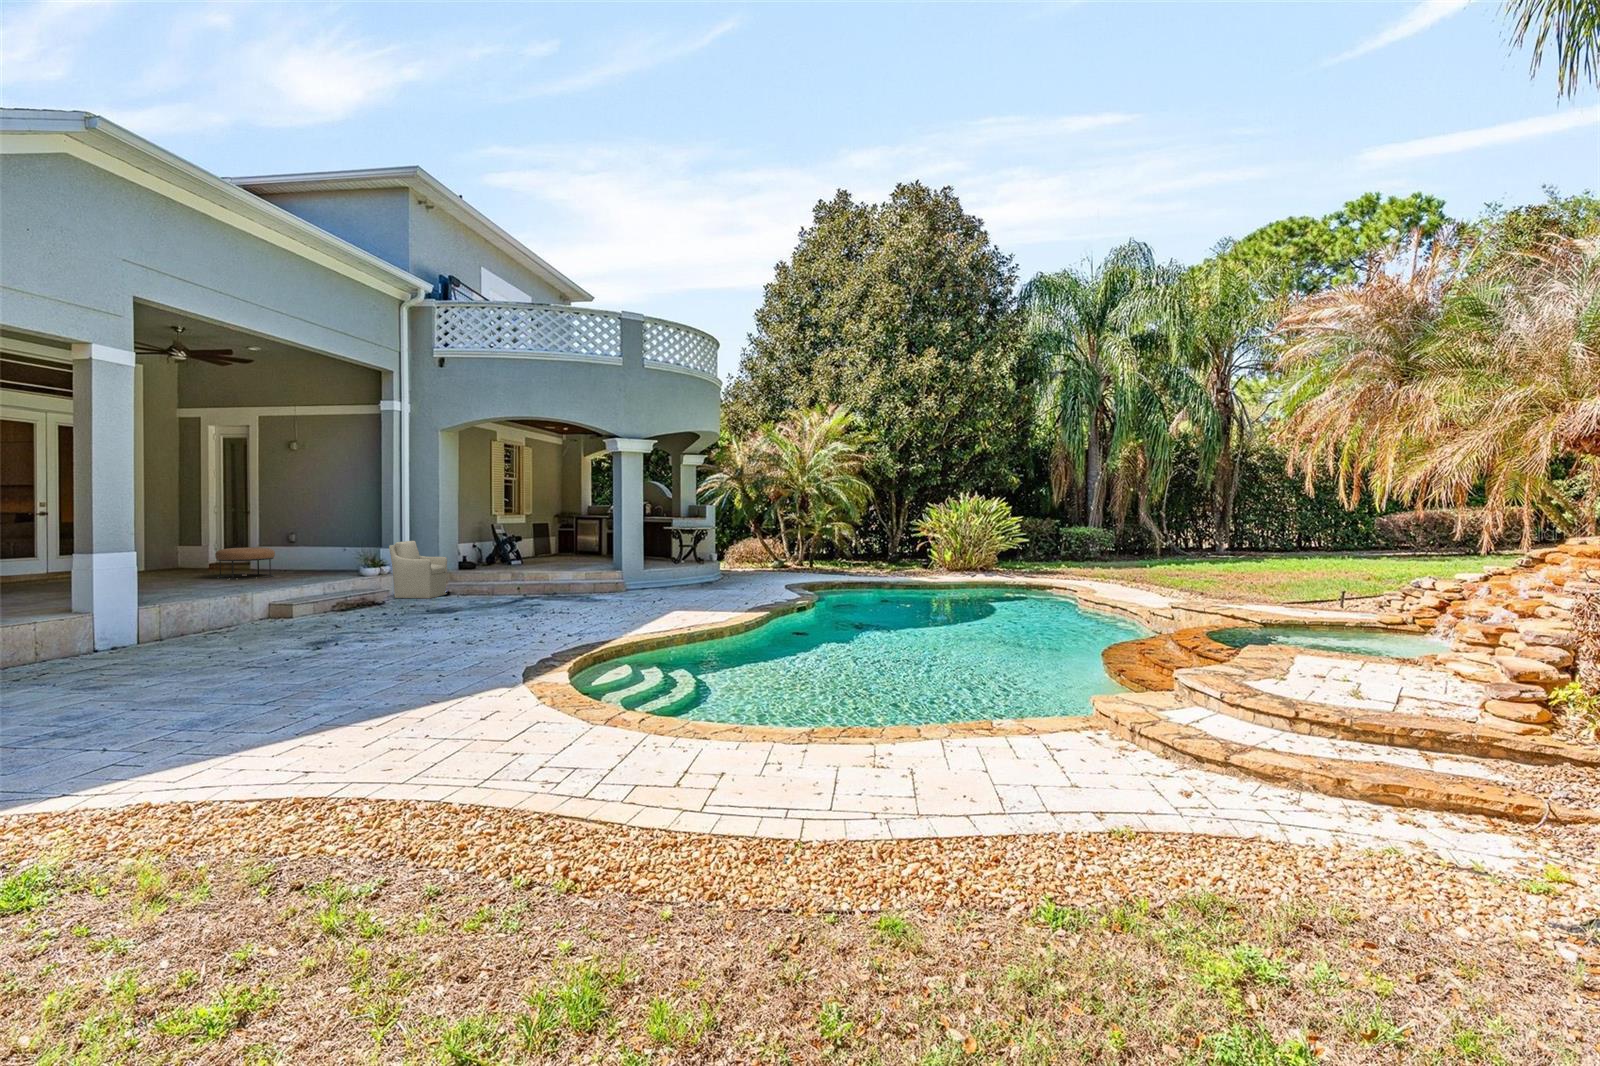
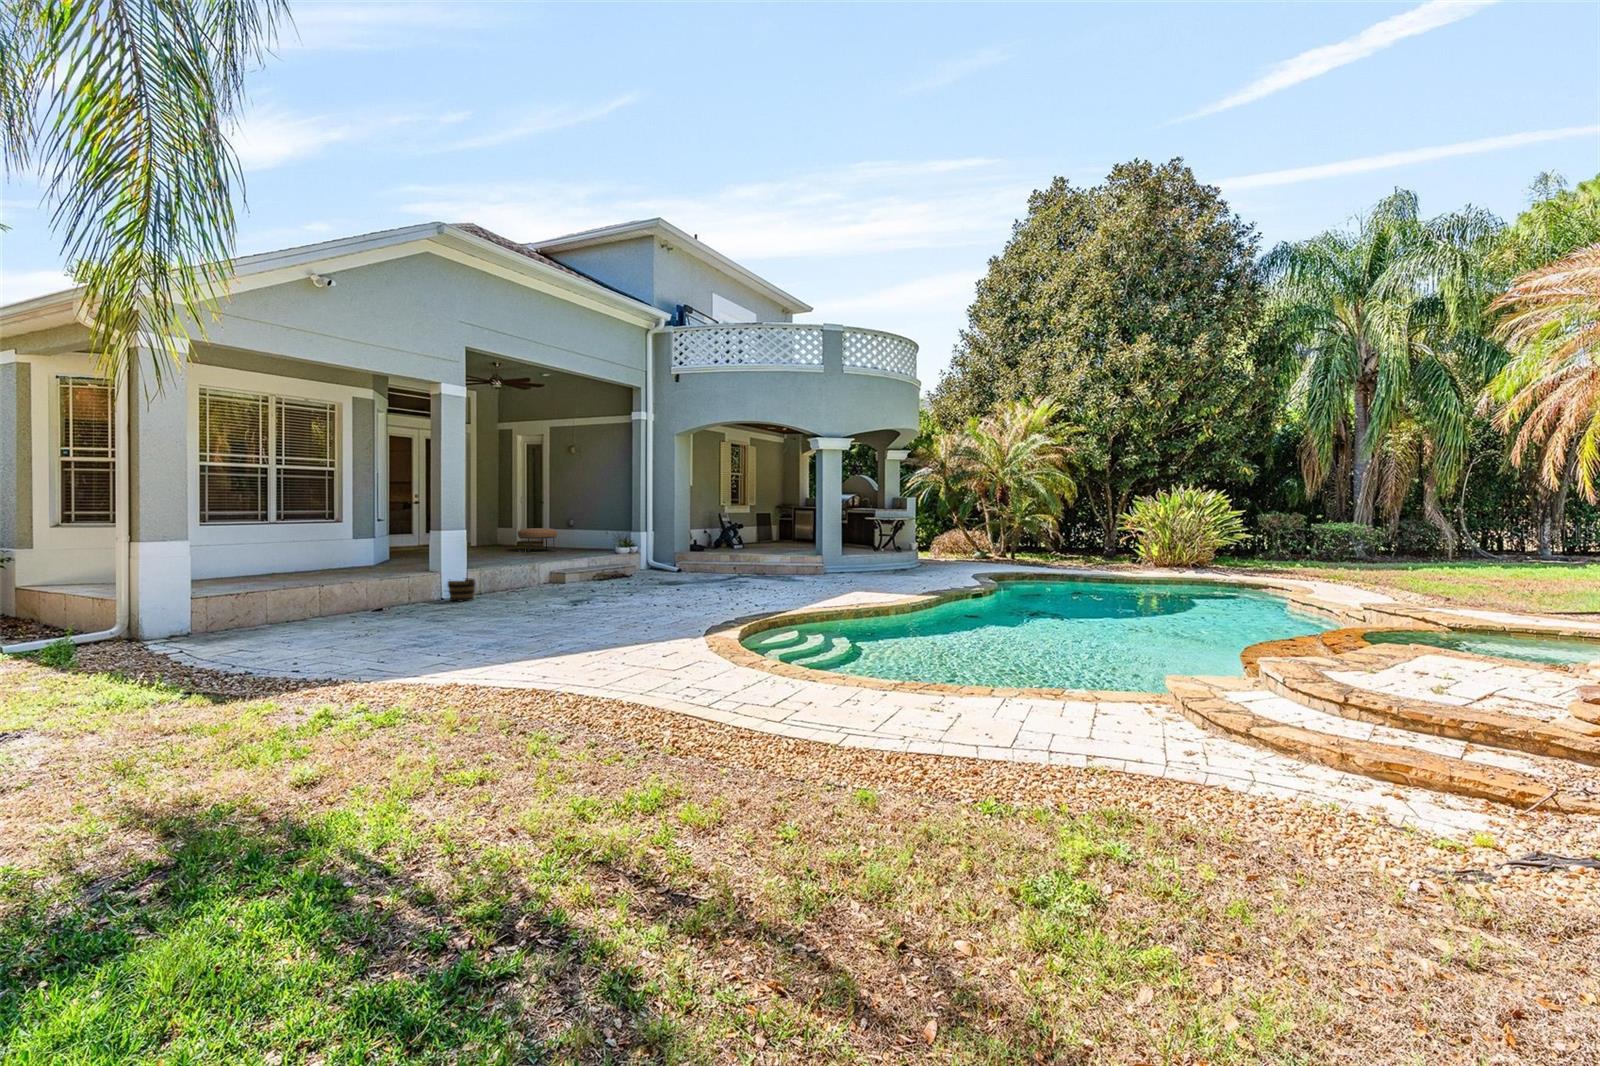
chair: present [389,541,447,598] -> none [637,525,681,572]
bucket: none [111,620,158,653] -> present [448,578,475,601]

